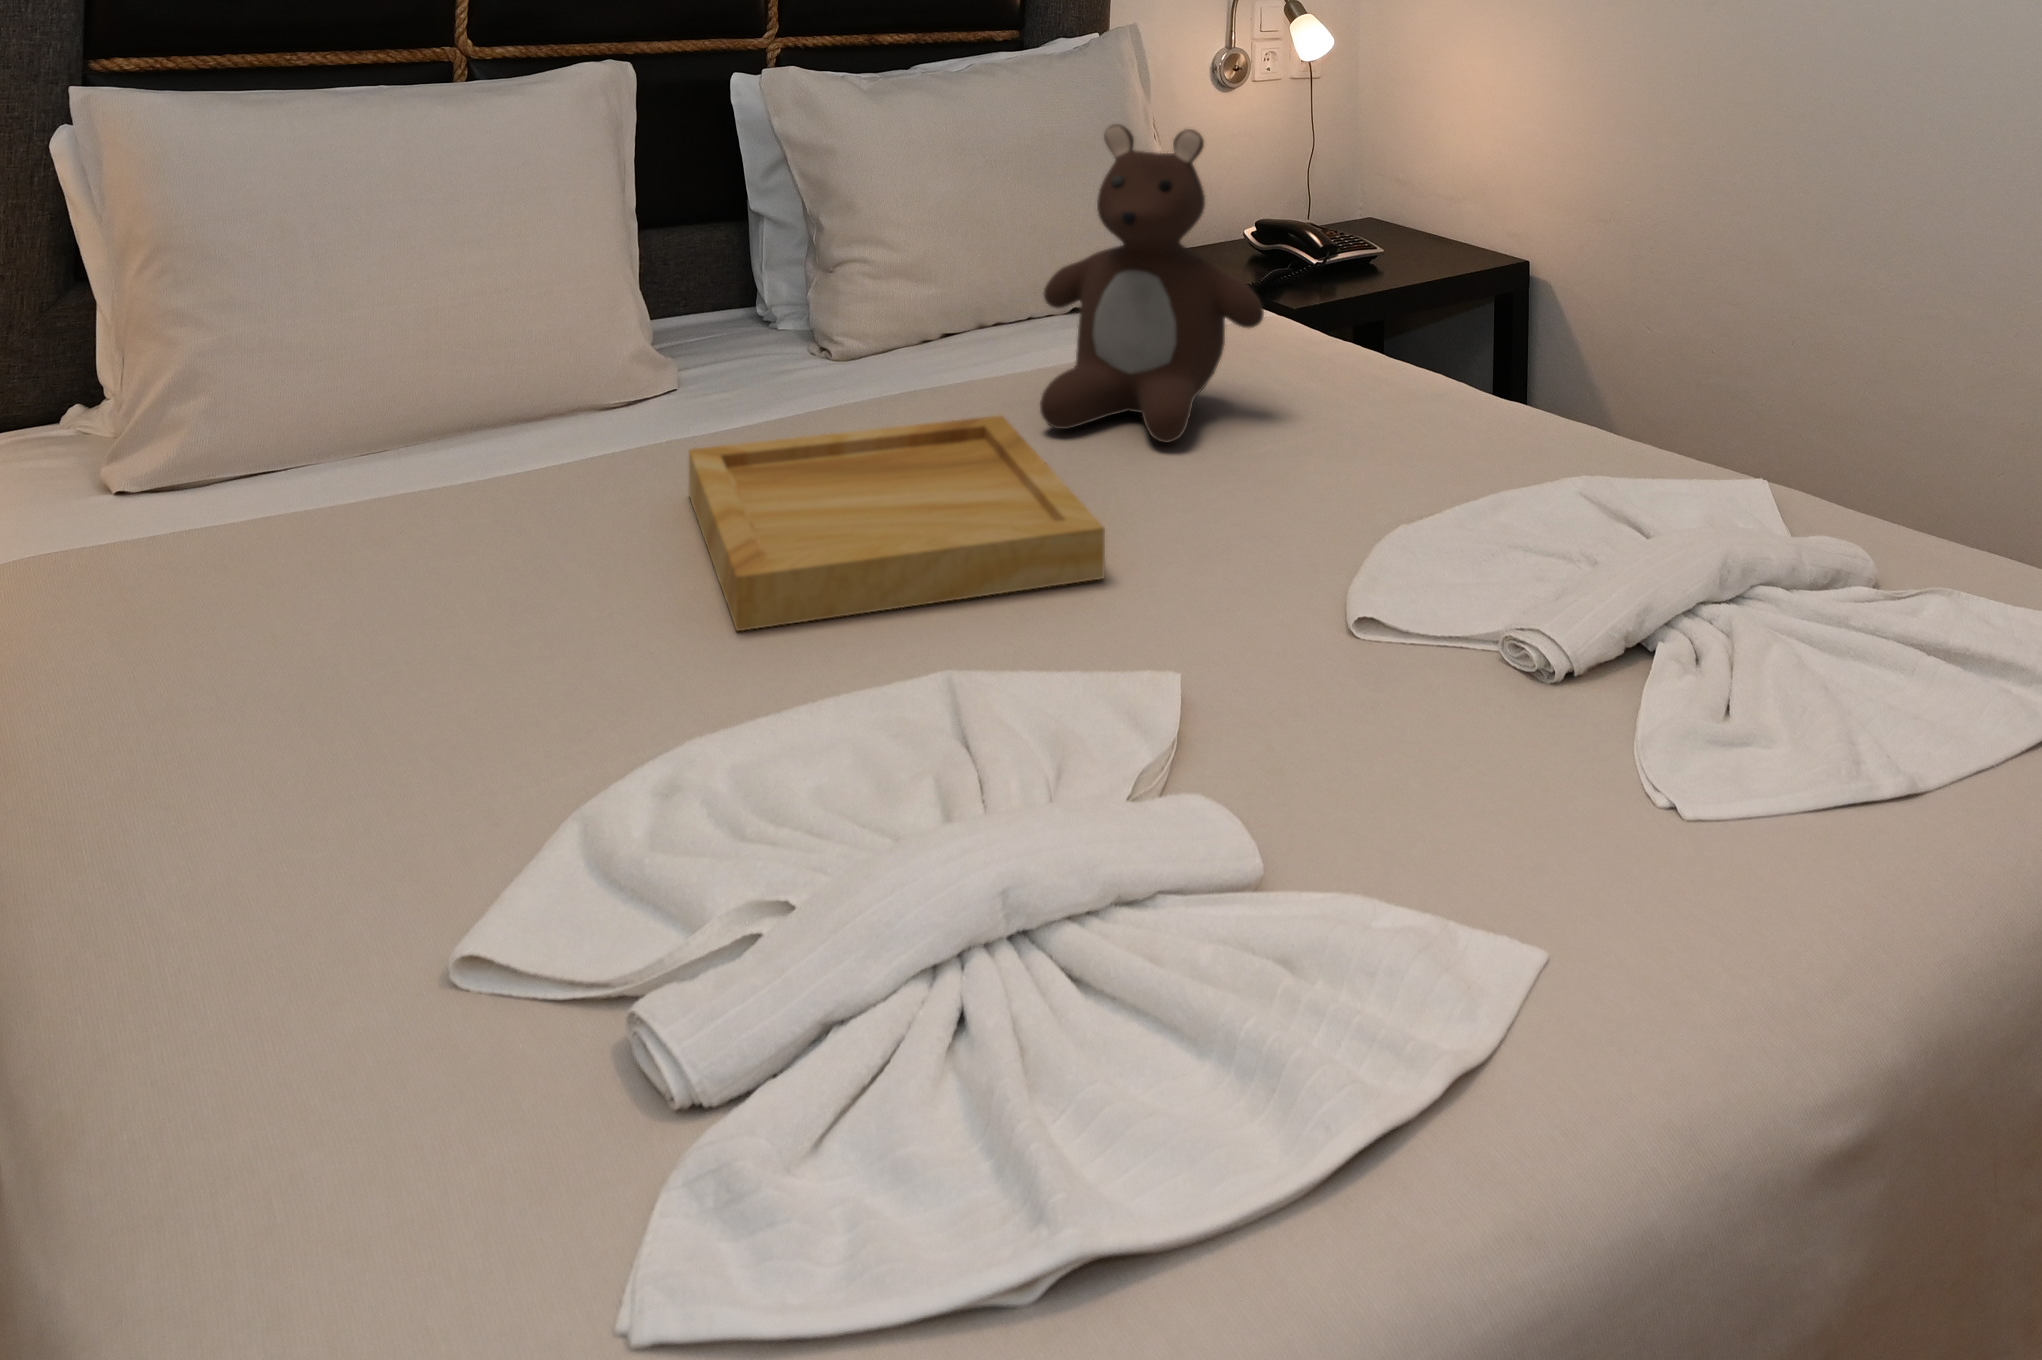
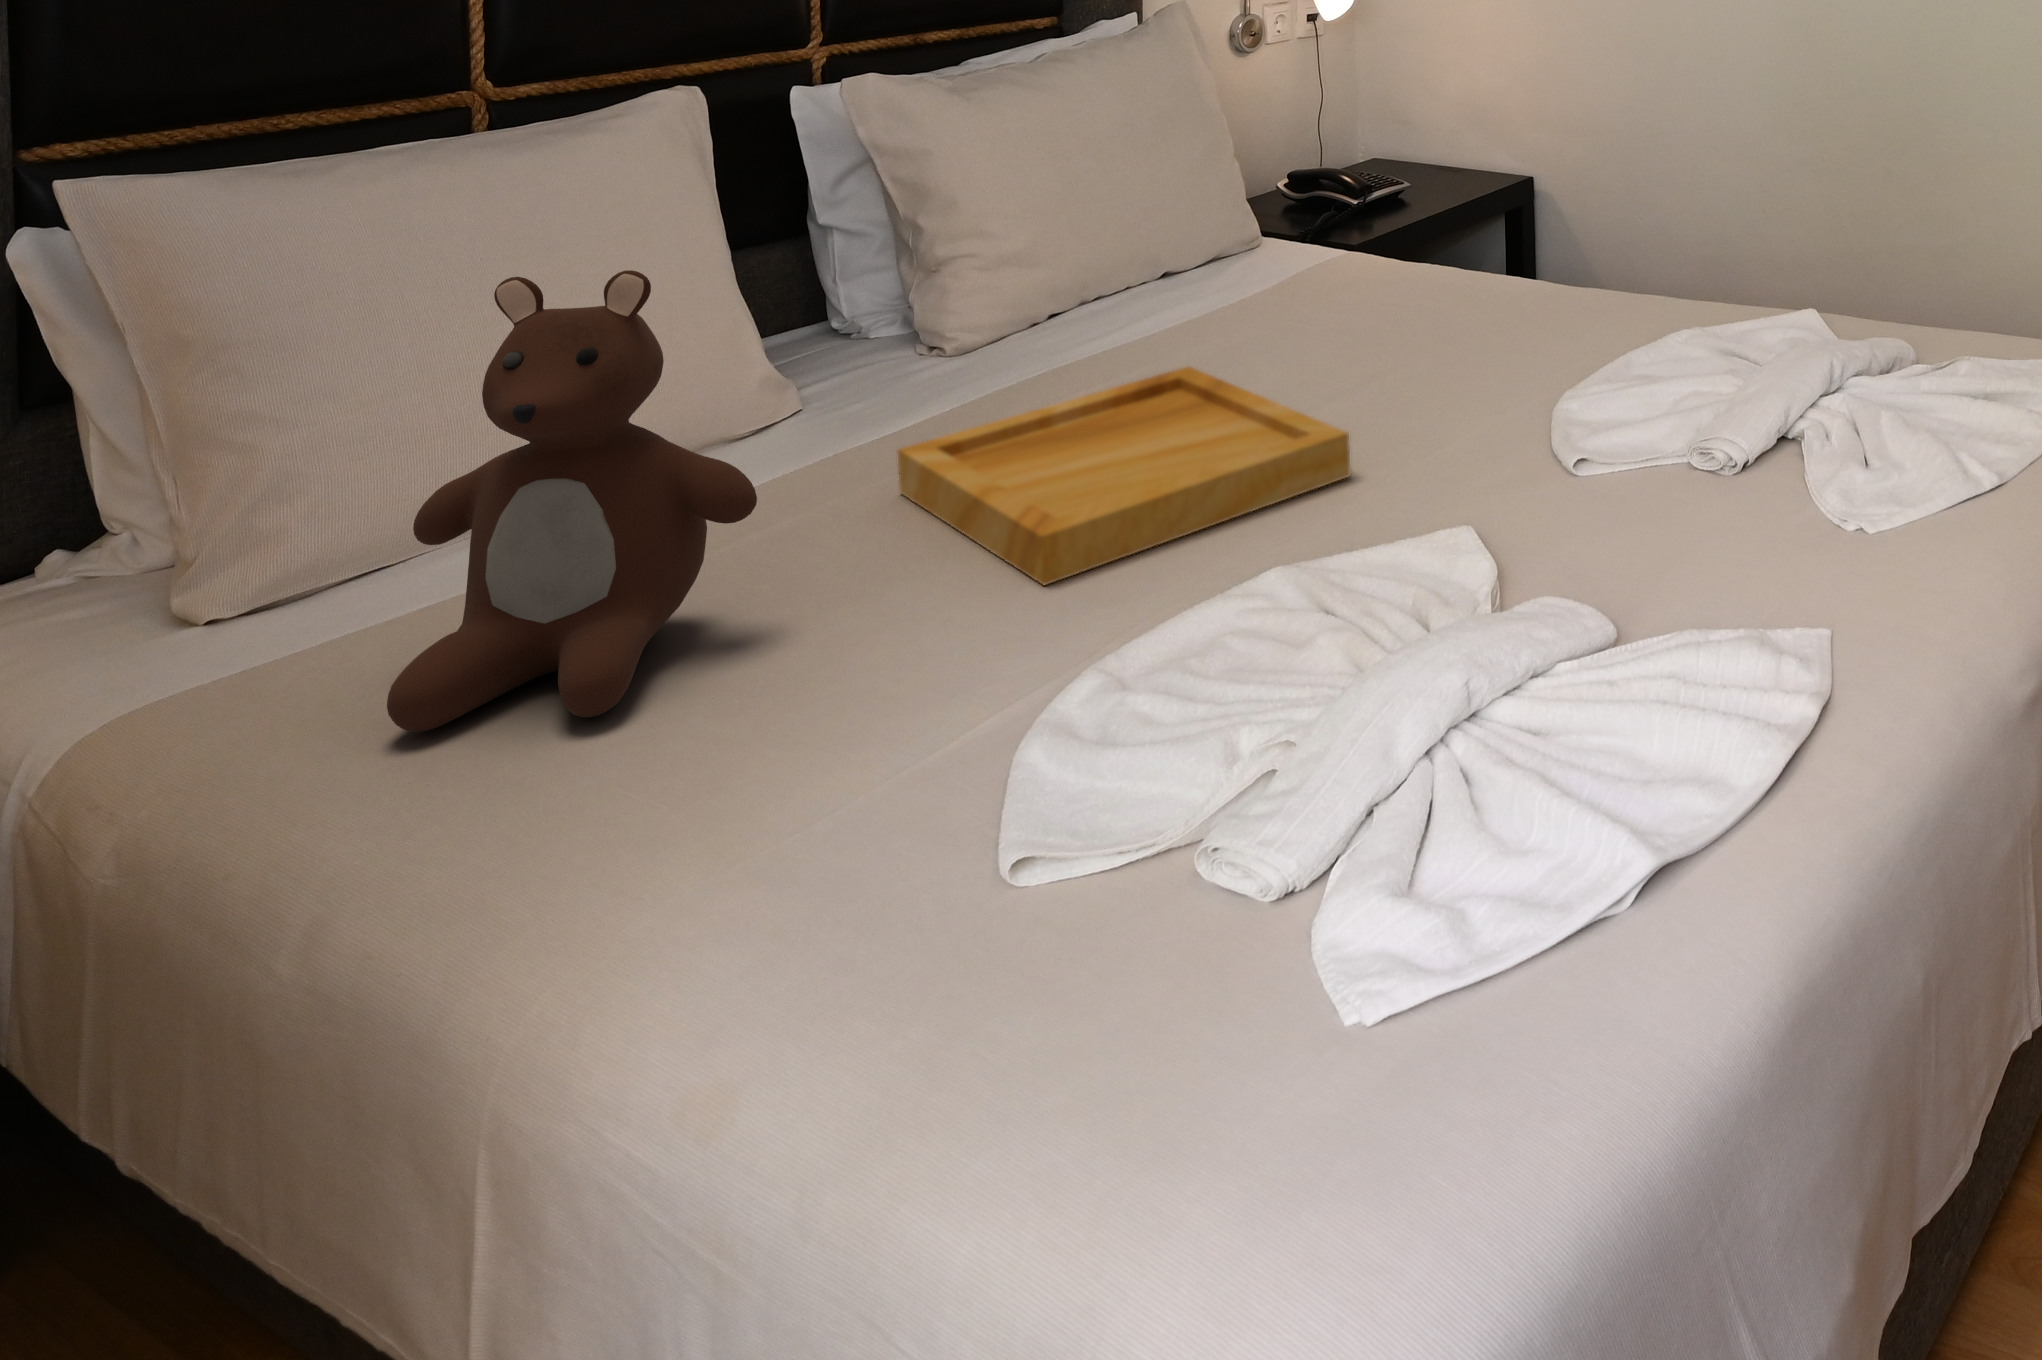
teddy bear: present [1040,124,1264,443] -> present [387,270,757,732]

